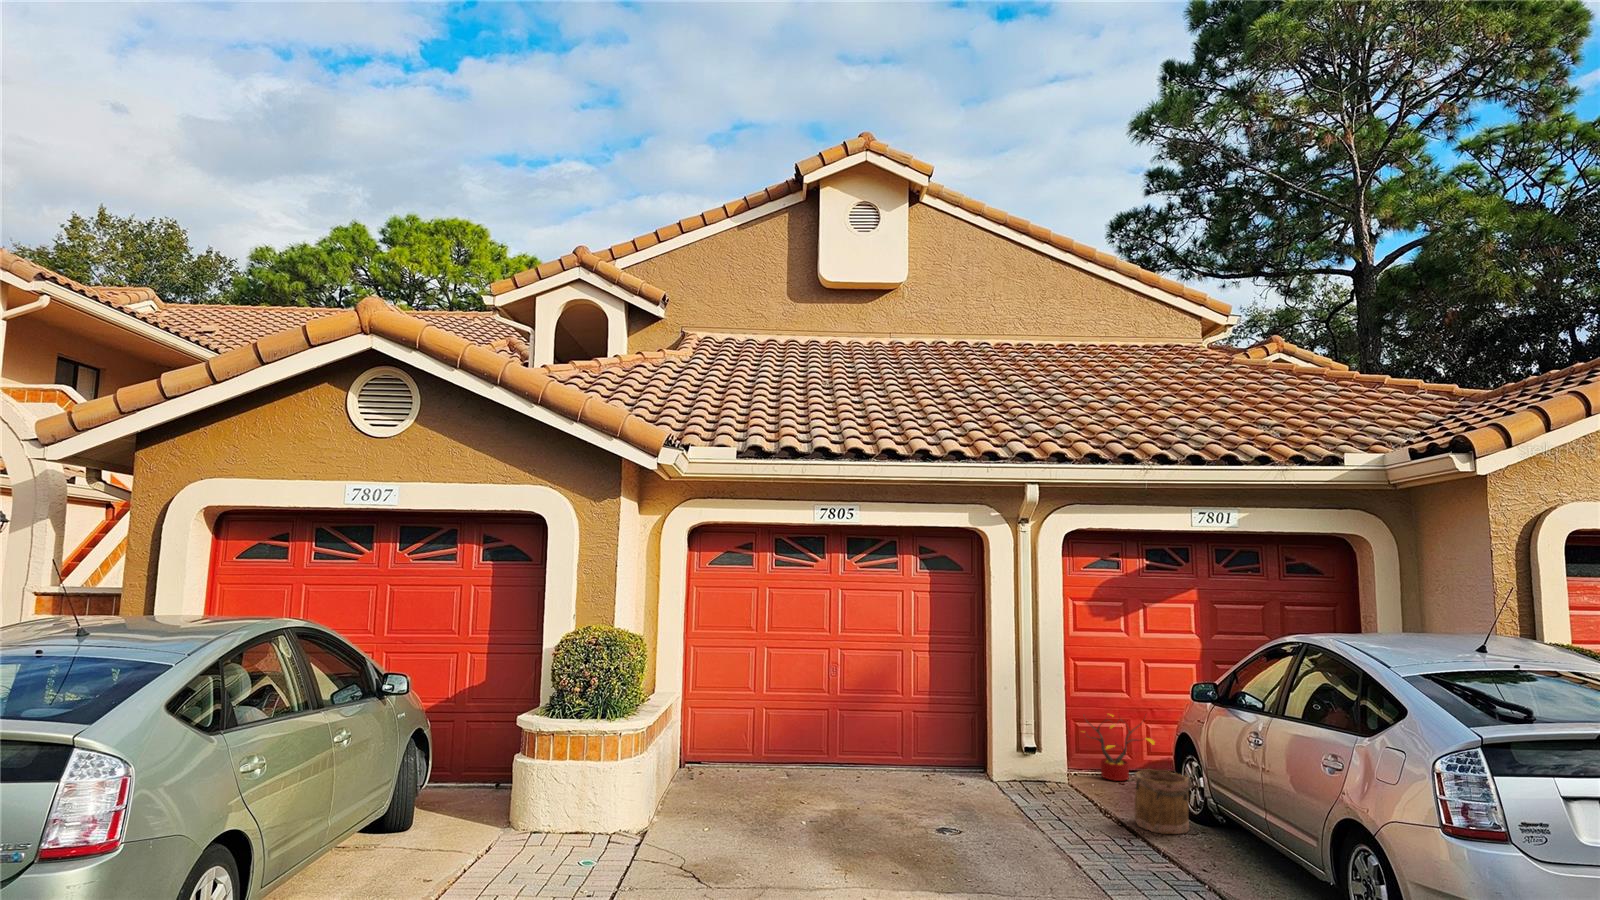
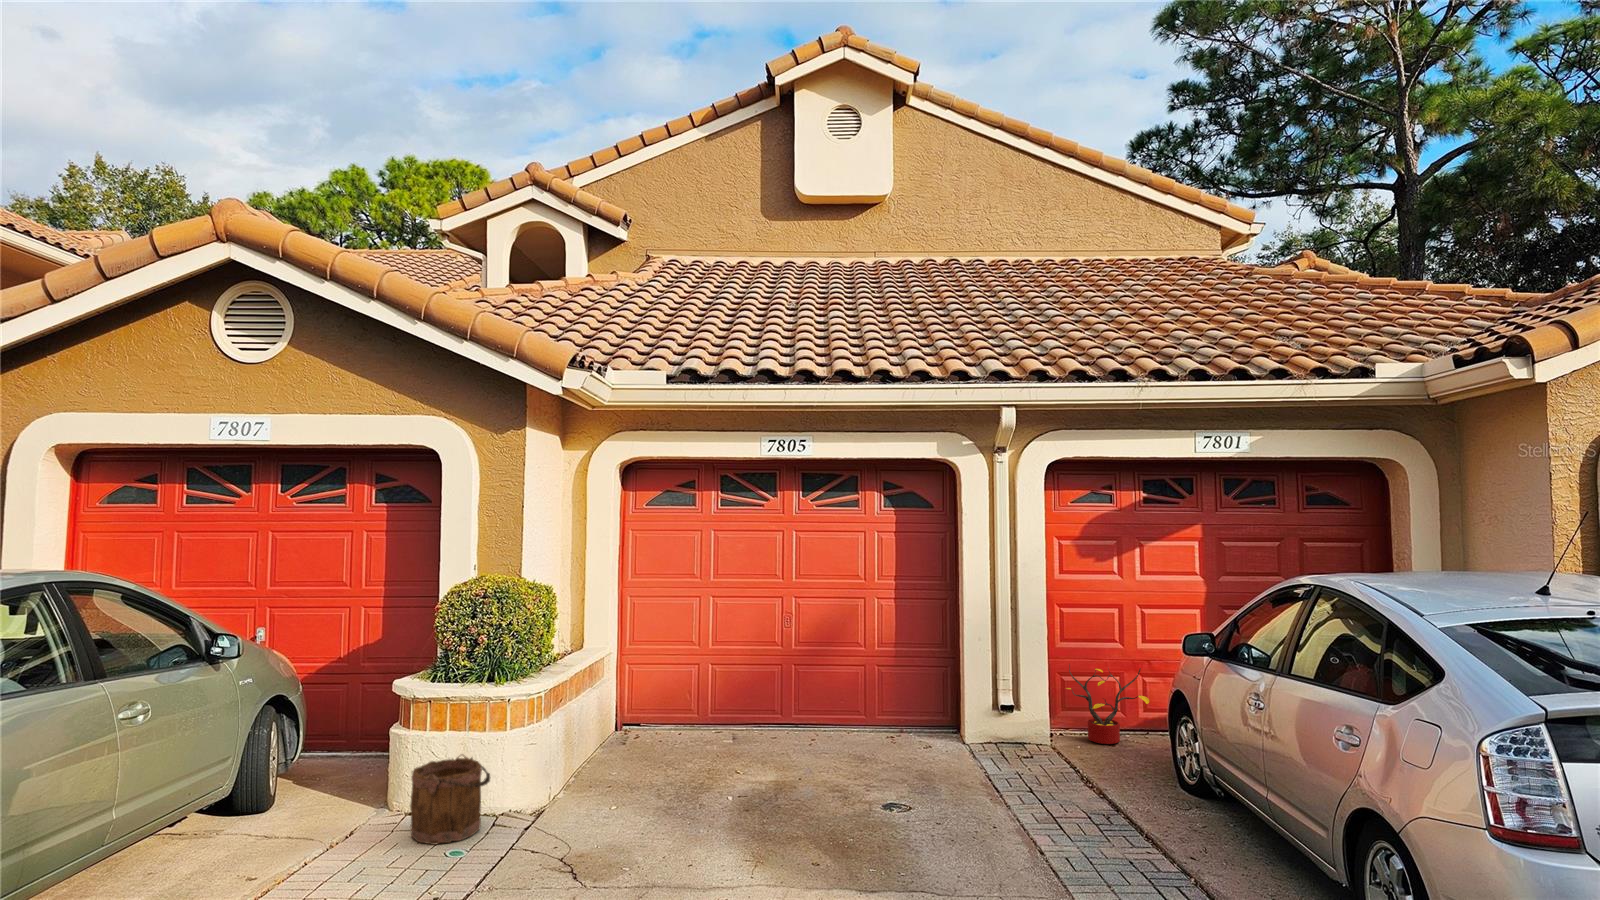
bucket: present [1134,769,1193,834] -> present [410,754,490,845]

